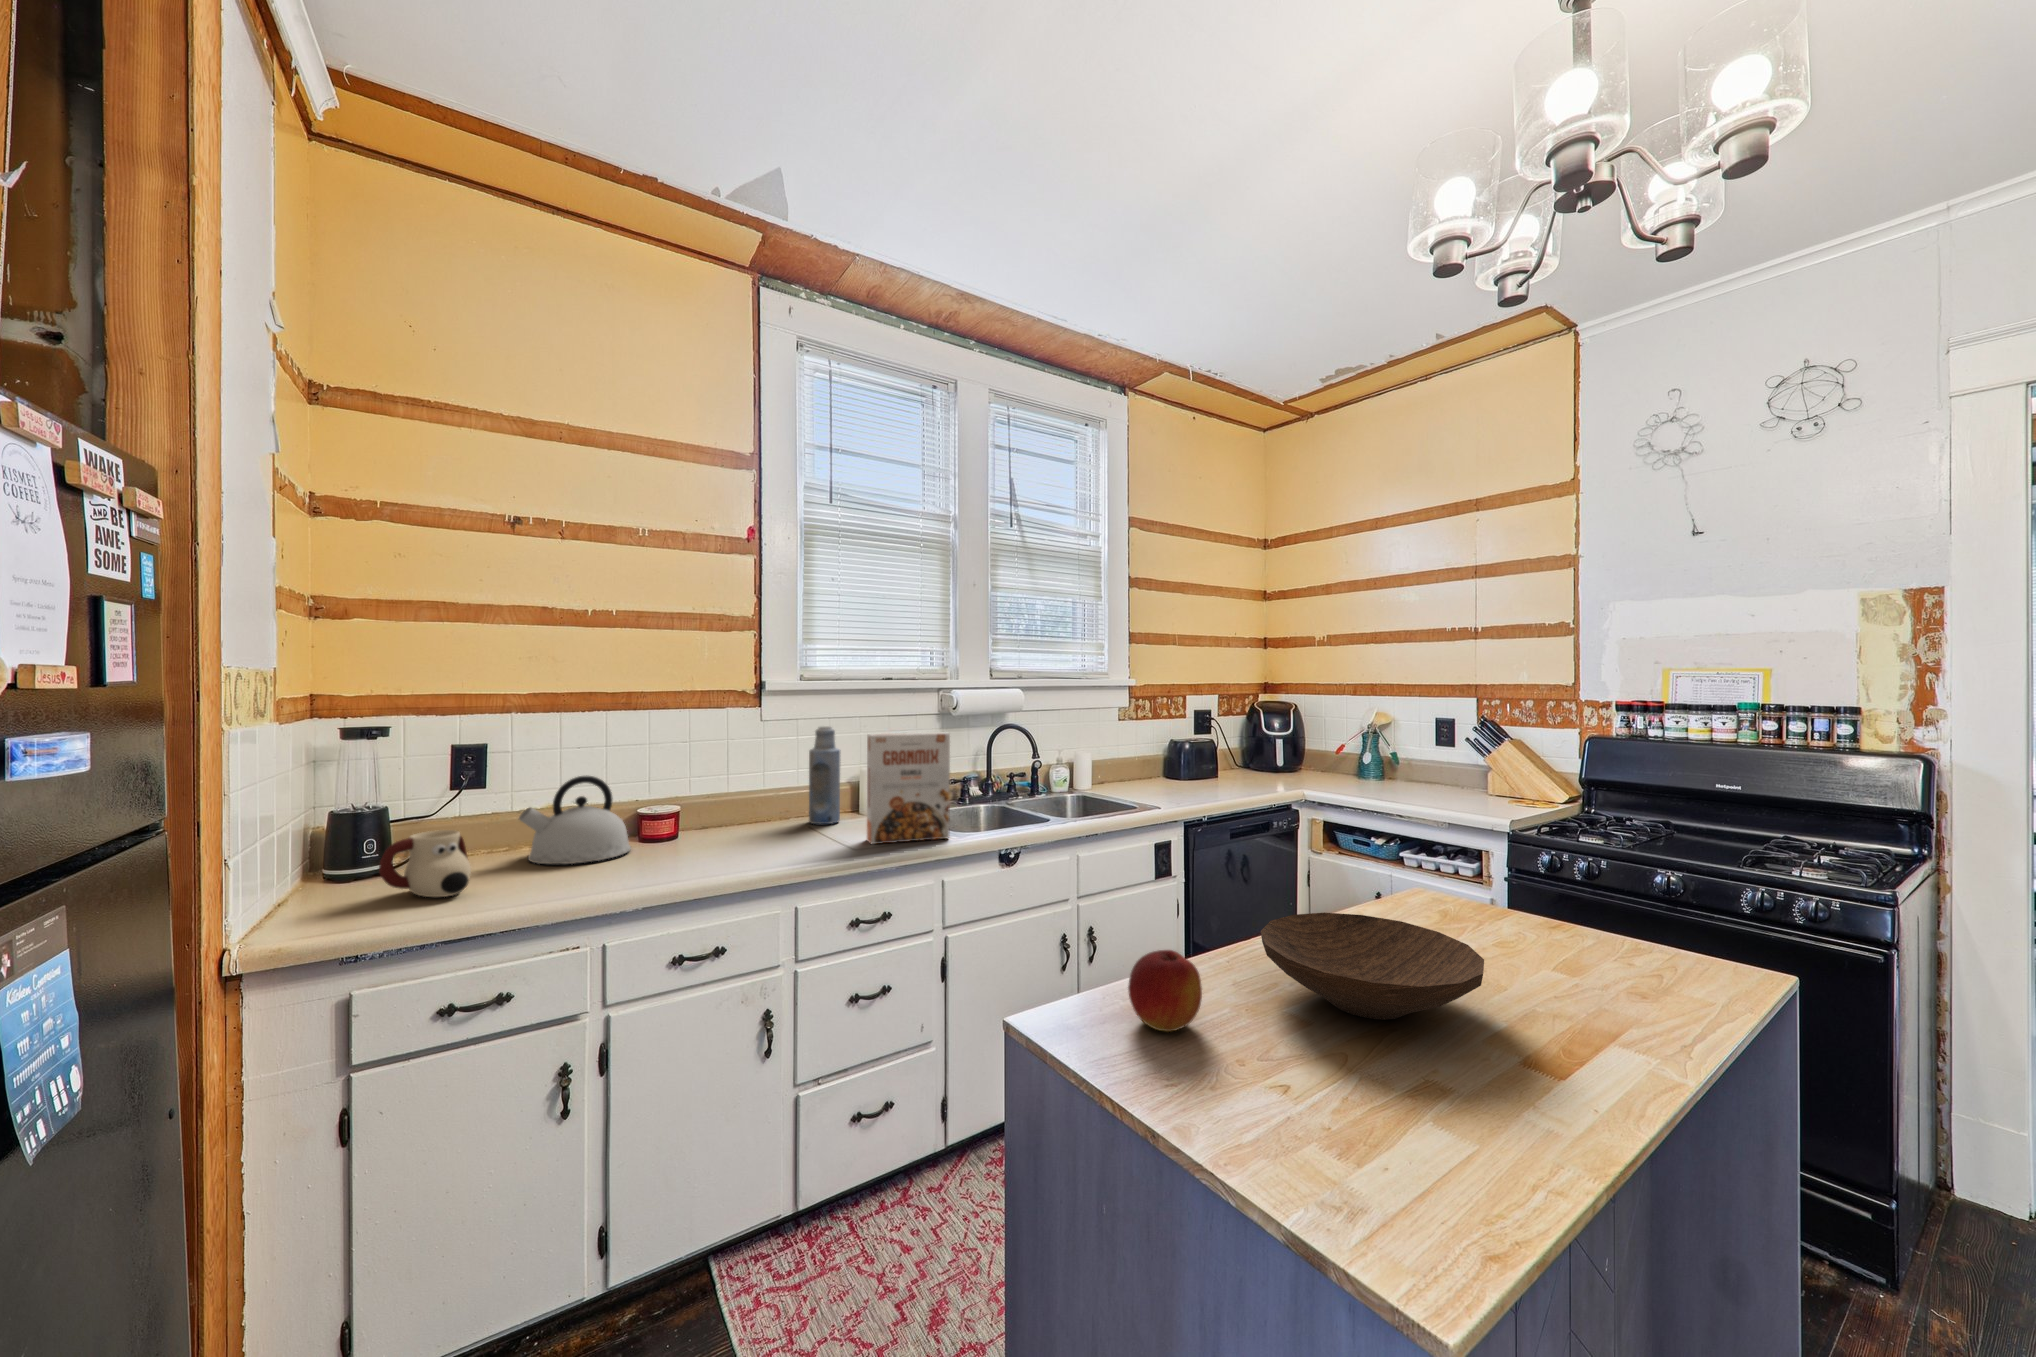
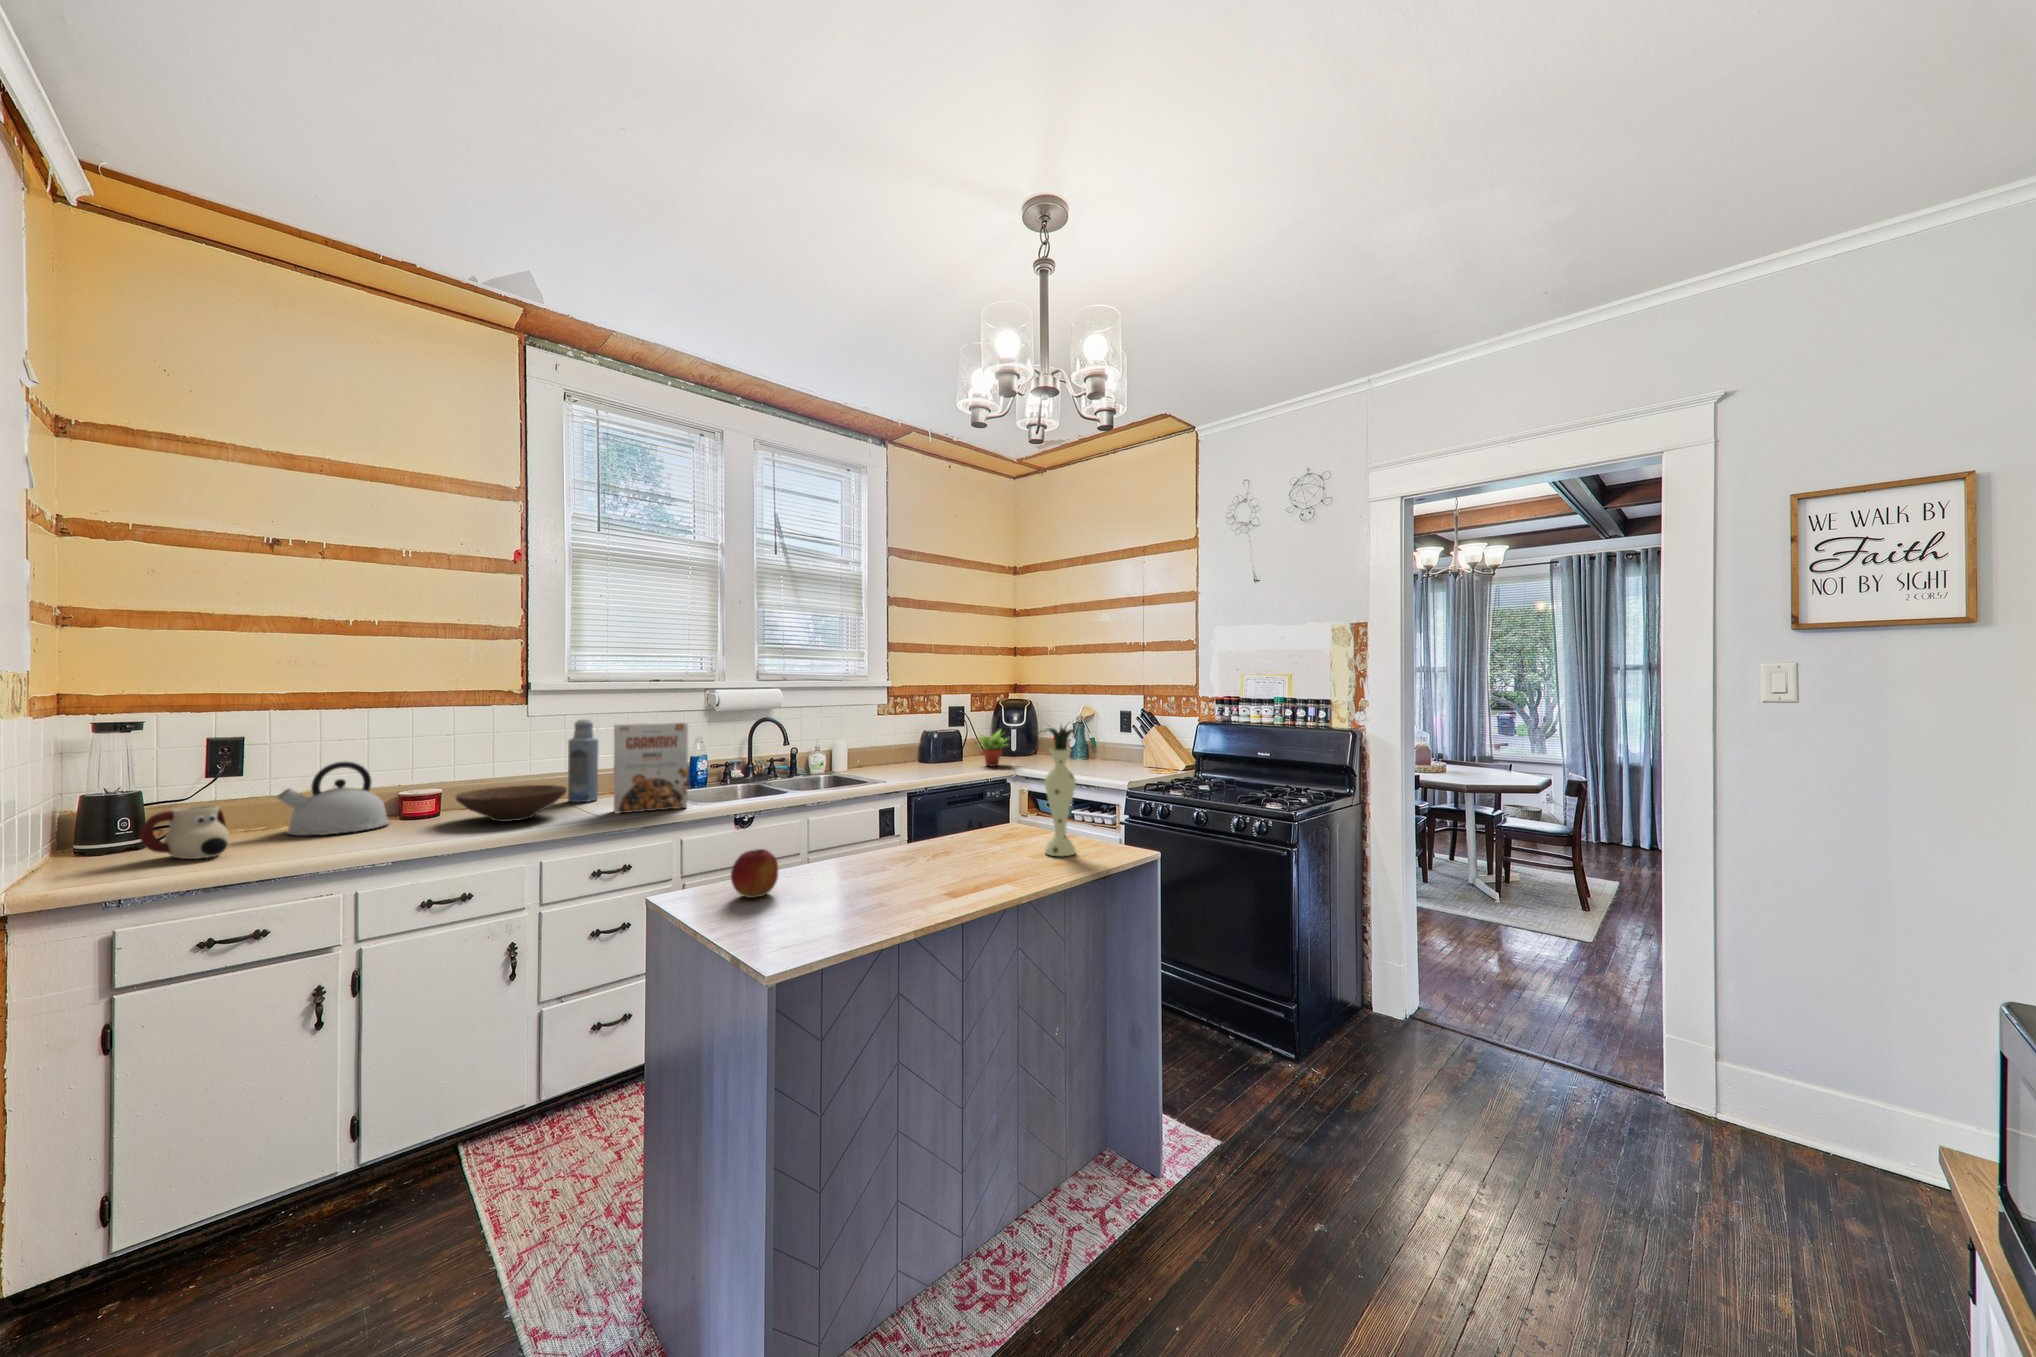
succulent plant: none [1241,740,1288,786] -> present [980,731,1006,766]
vase: none [1535,750,1633,970] -> present [1039,726,1076,856]
wooden bowl: present [1261,913,1484,1020] -> present [456,785,567,822]

